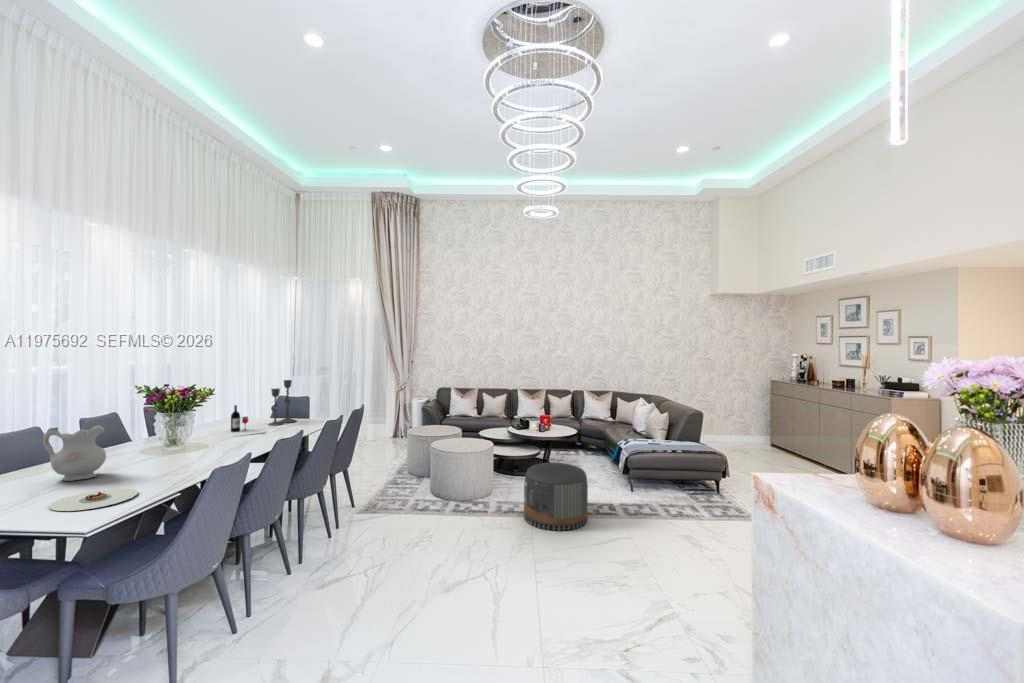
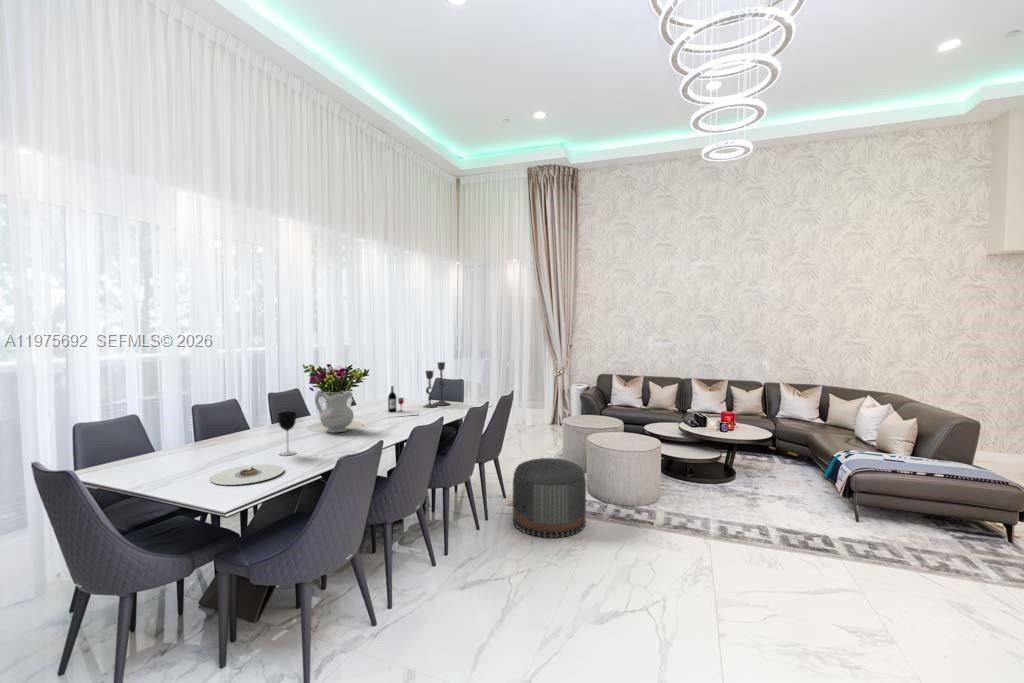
ceramic pitcher: present [43,425,106,481] -> present [315,391,354,433]
wine glass: none [121,434,143,480] -> present [278,412,296,456]
pouf: present [524,462,588,531] -> present [513,458,586,538]

